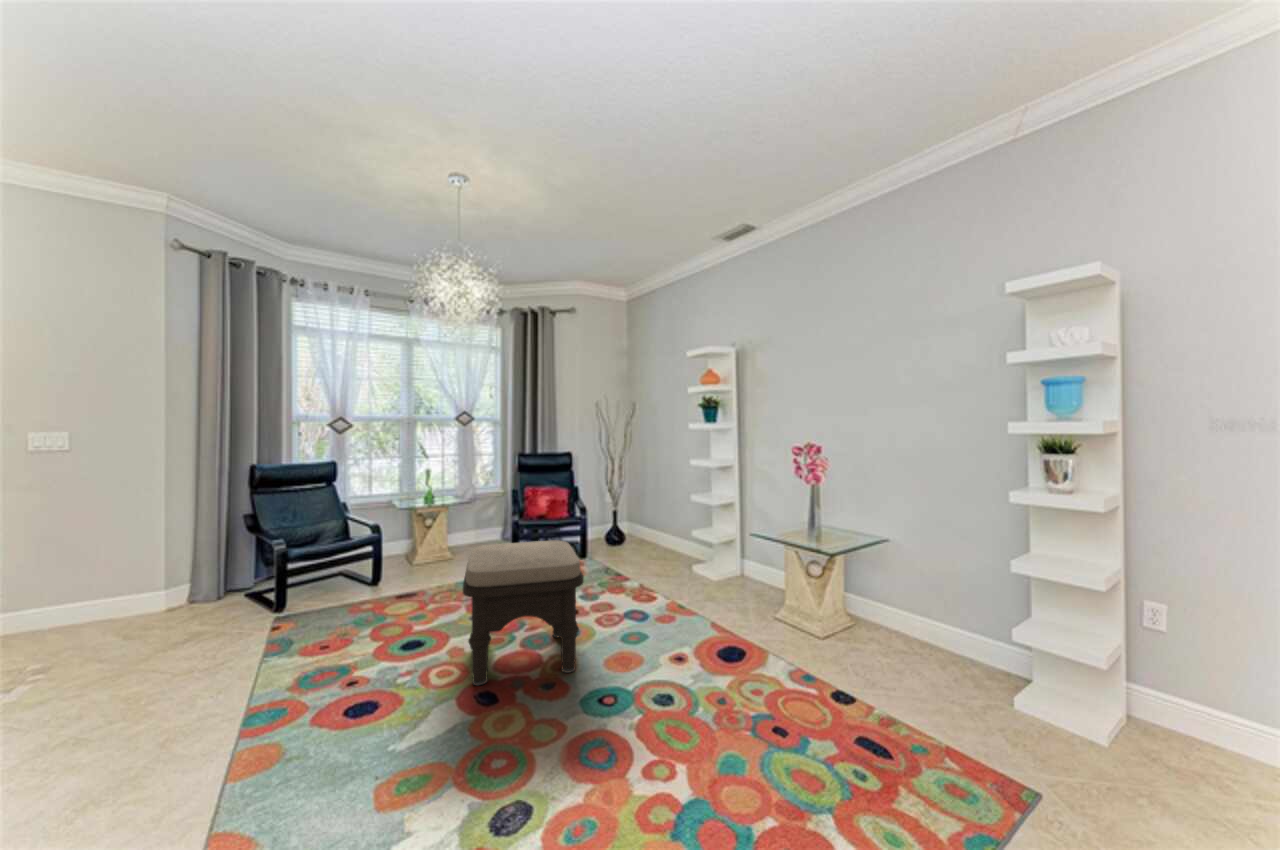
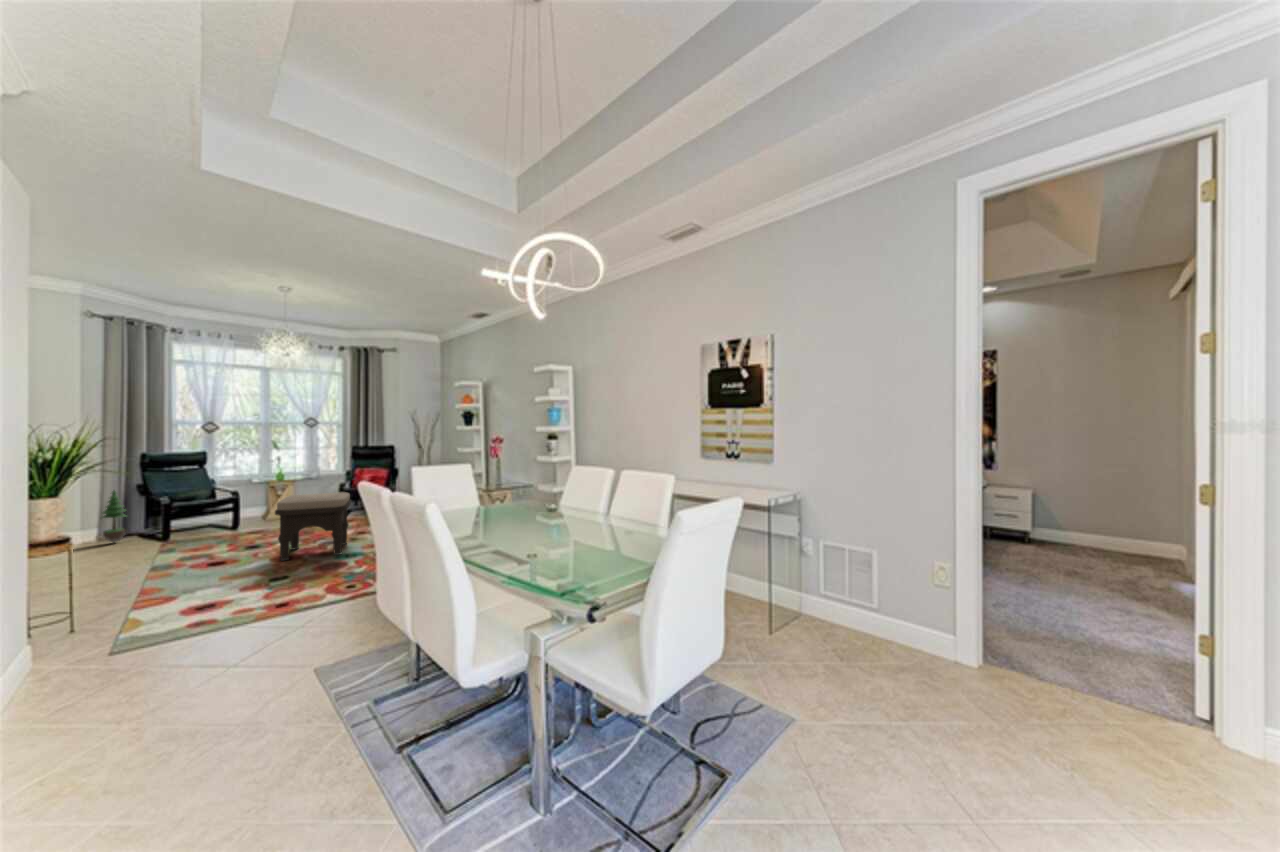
potted tree: none [189,522,230,608] -> present [102,490,126,543]

